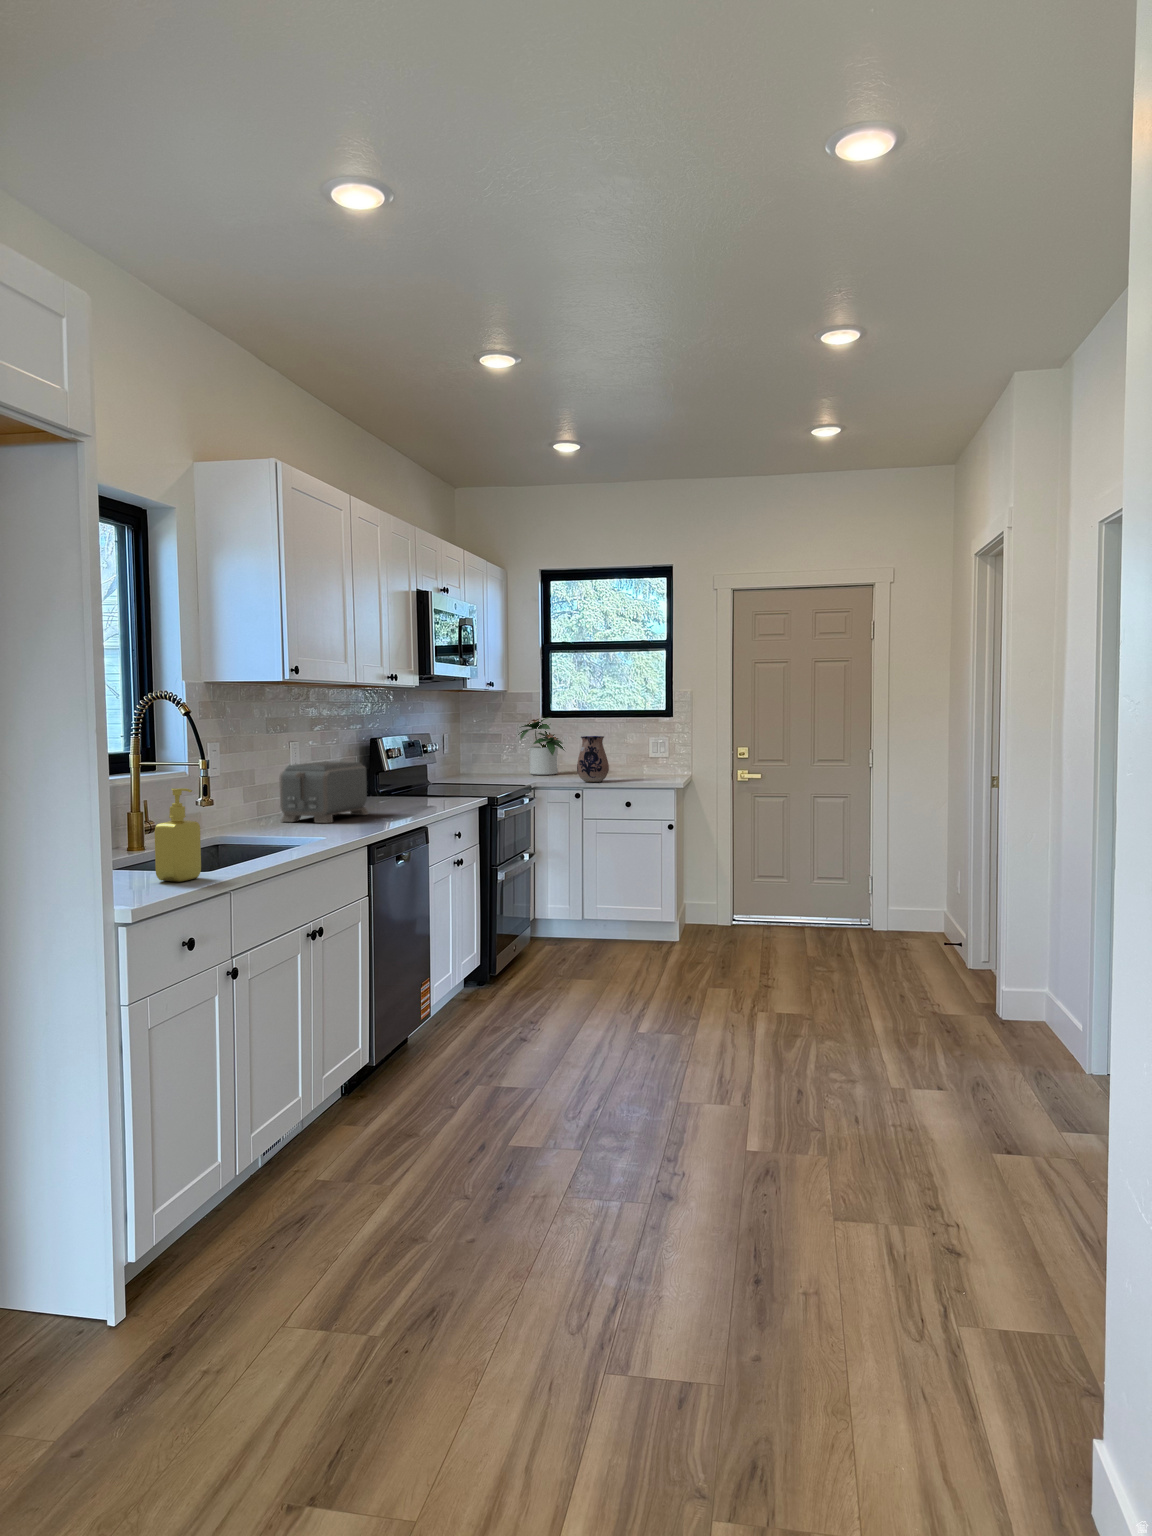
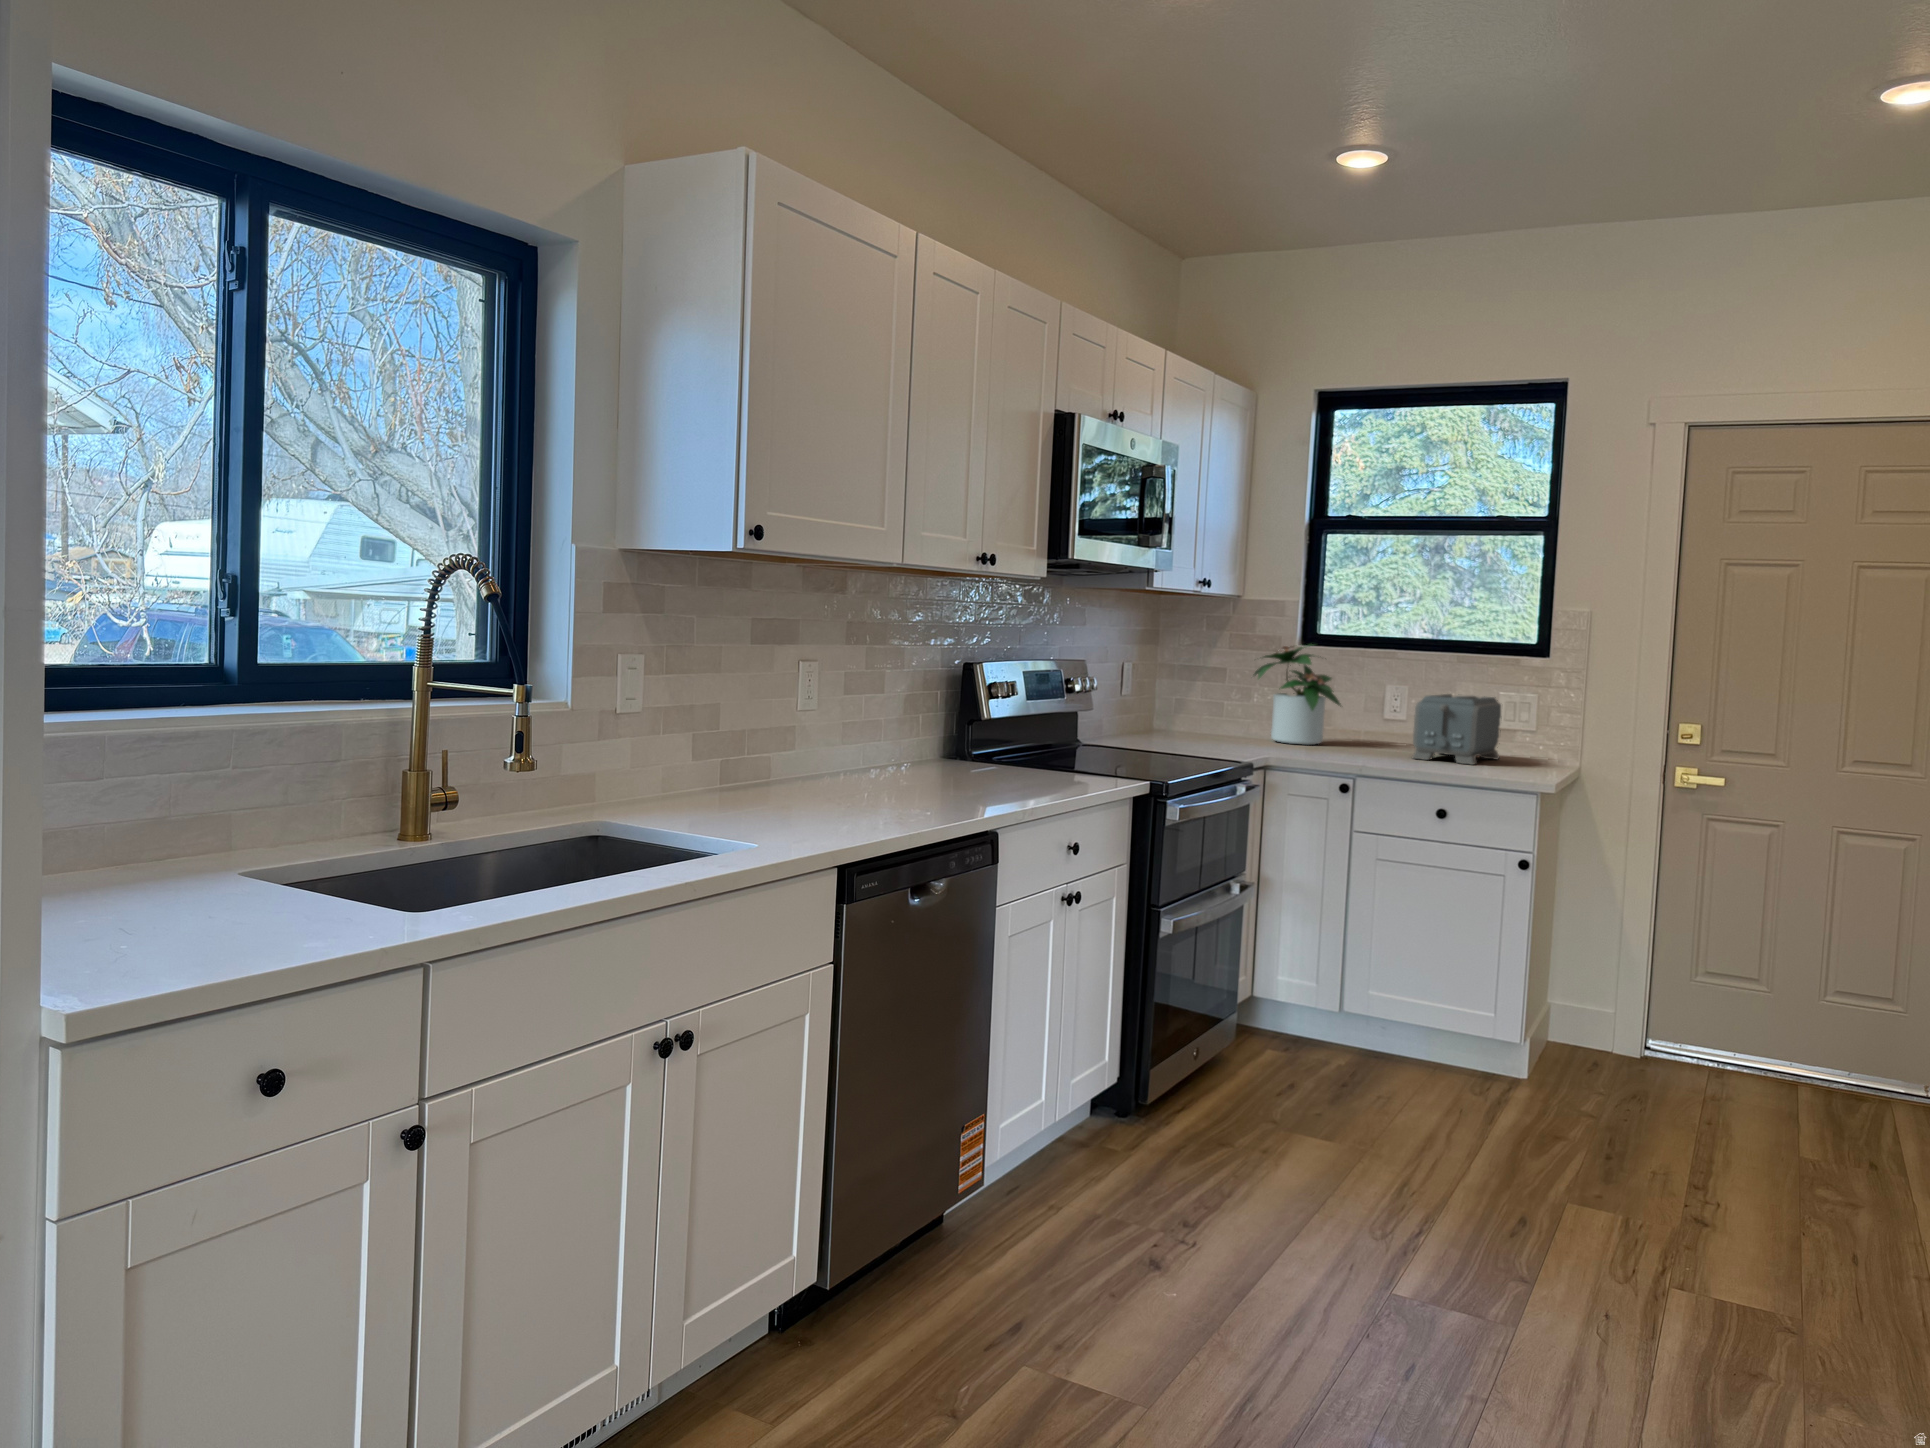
ceramic pitcher: present [577,736,609,782] -> none [1346,682,1407,768]
toaster: present [279,761,368,823] -> present [1413,694,1501,765]
soap dispenser: present [155,788,201,882] -> none [276,745,375,937]

